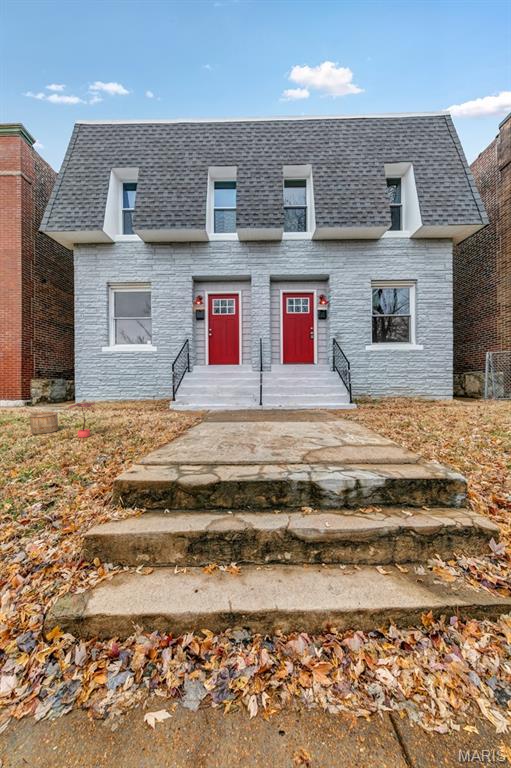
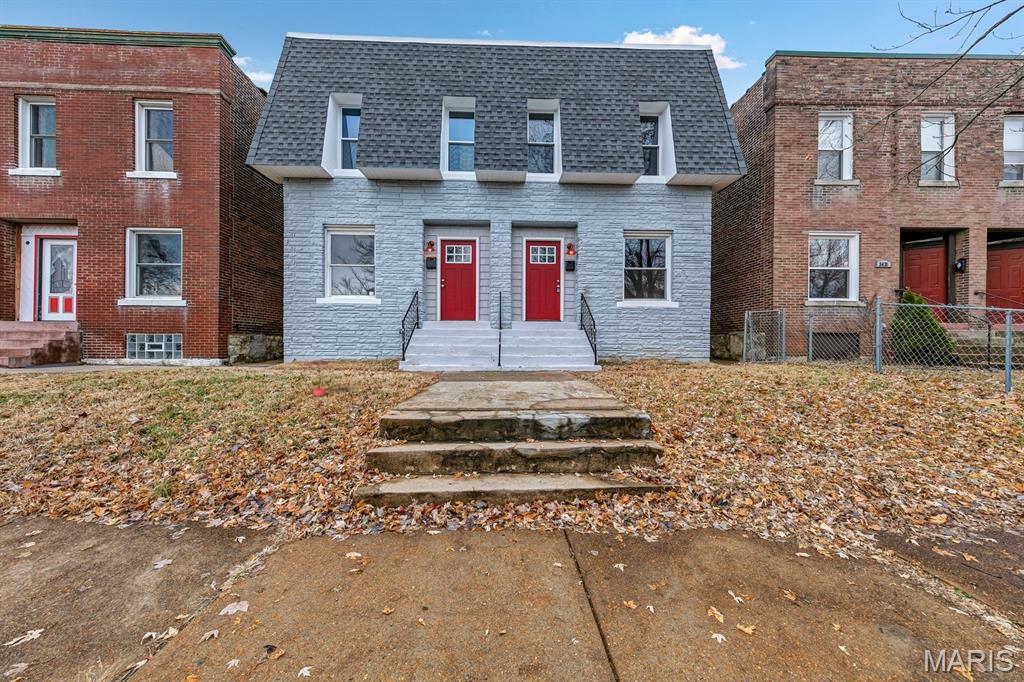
wooden bucket: present [29,412,58,434] -> none [258,370,287,393]

